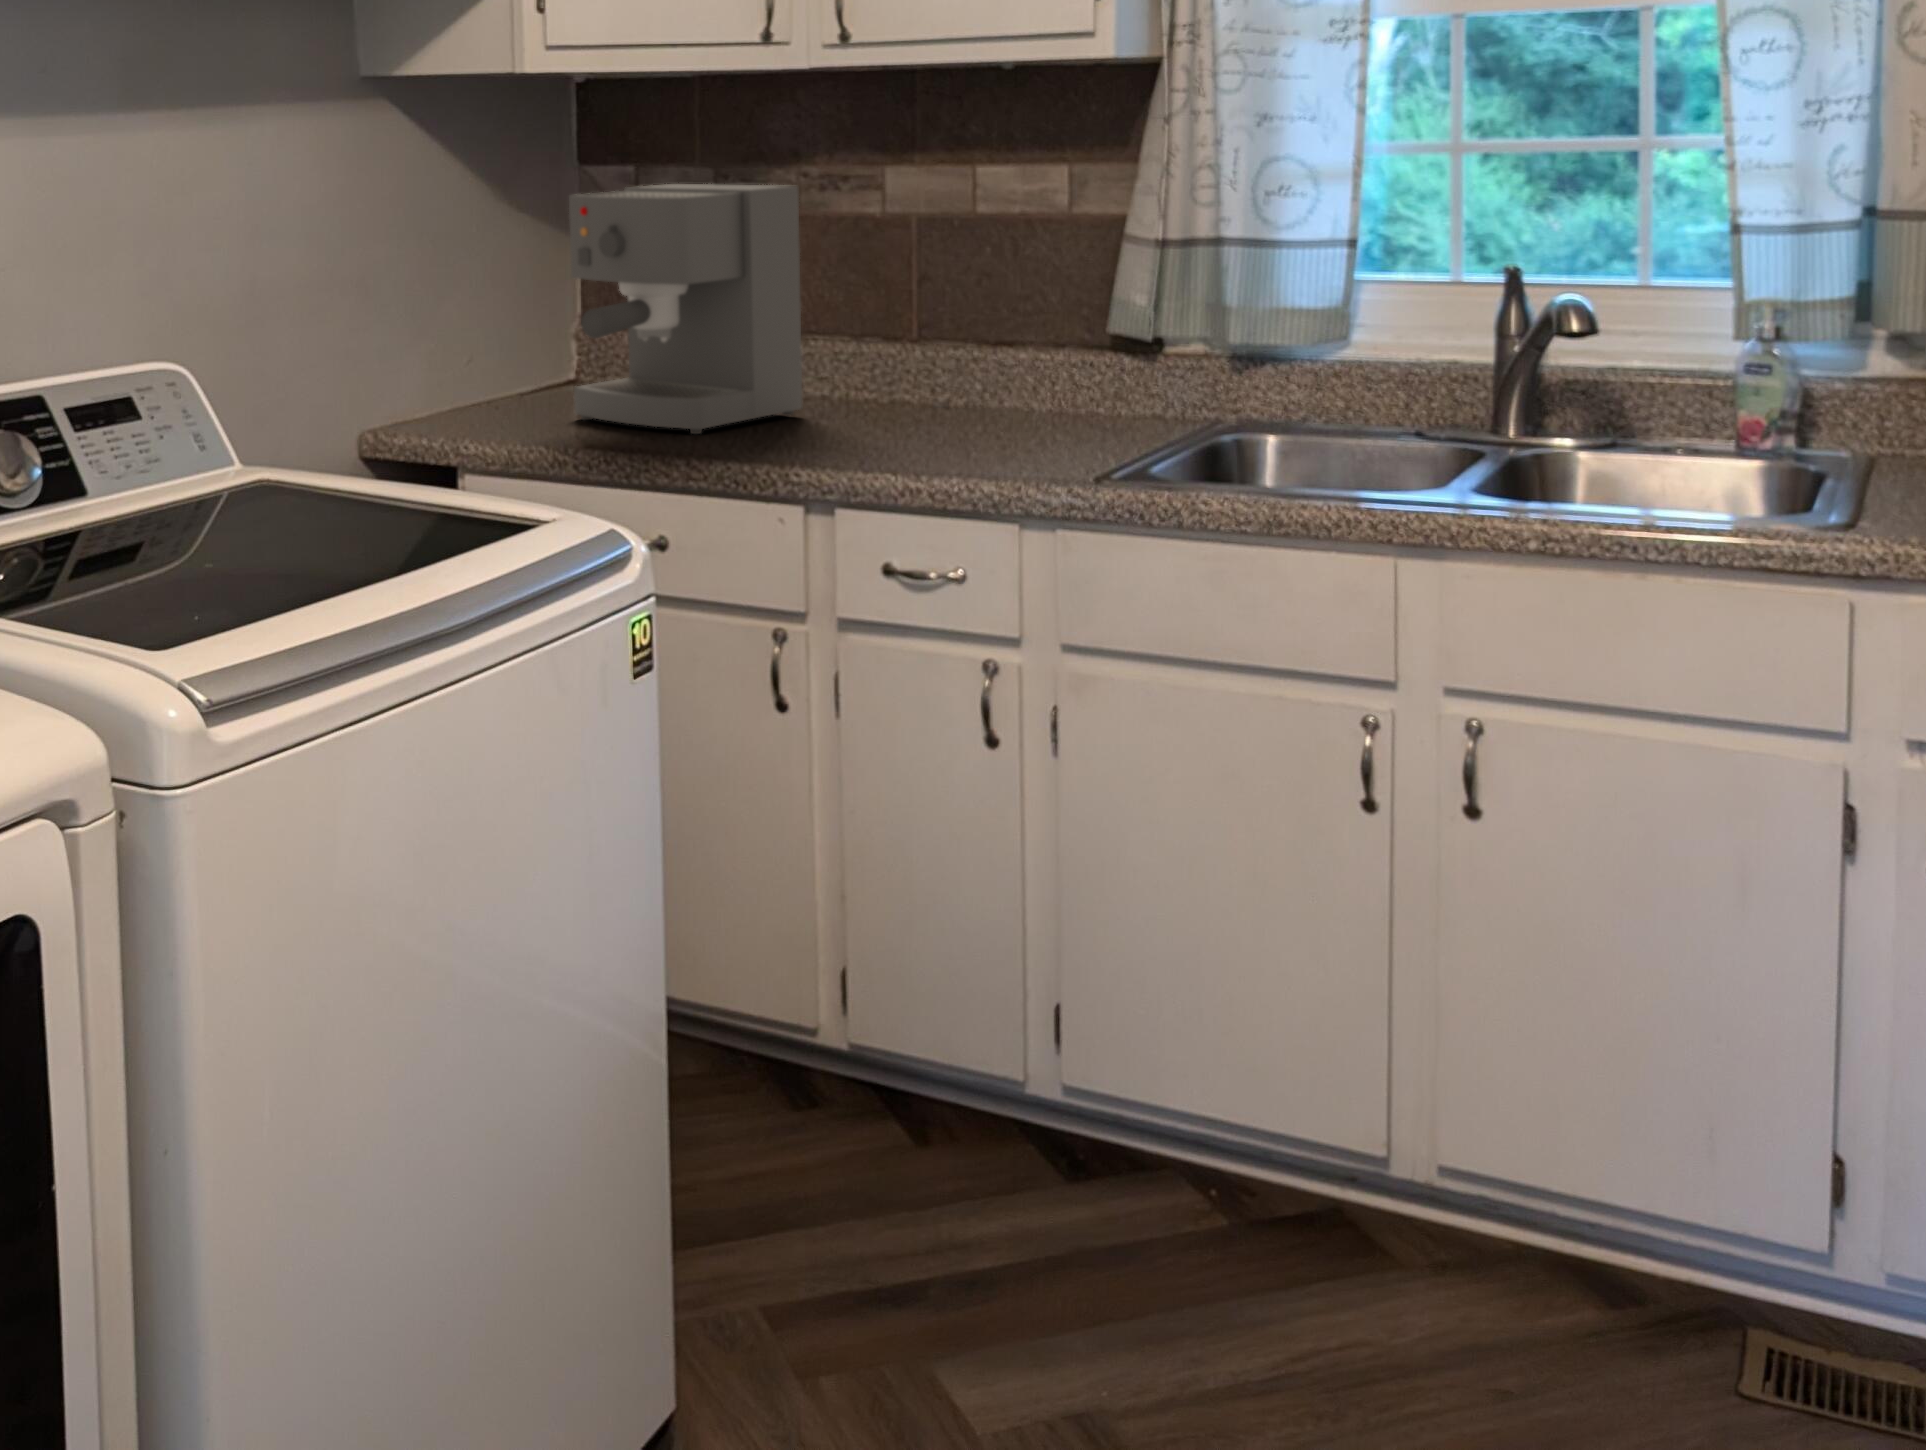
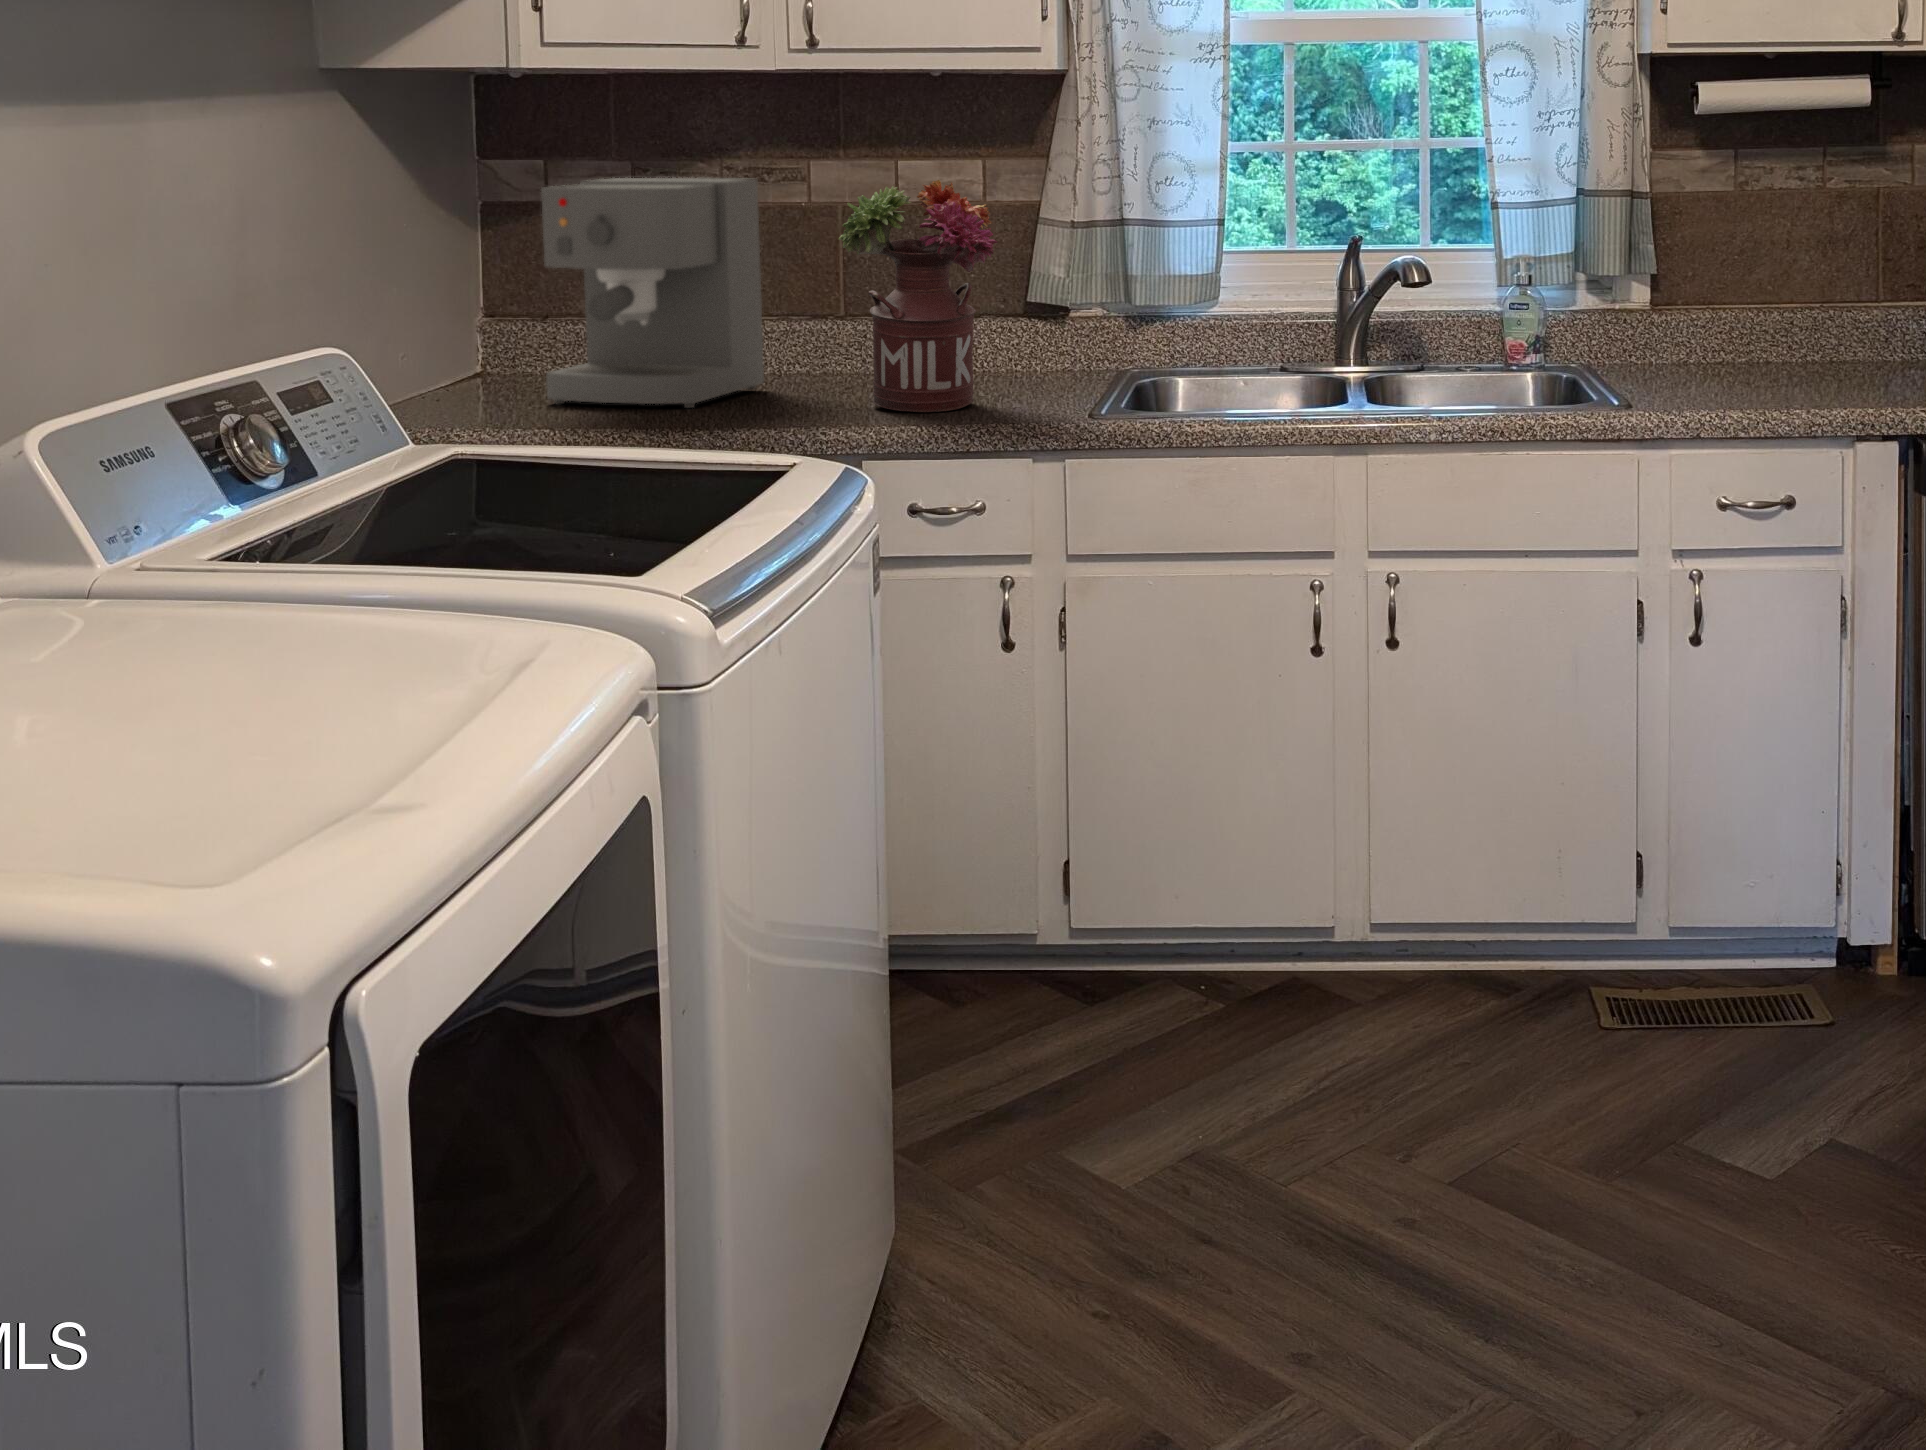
flower arrangement: none [833,190,1018,459] -> present [839,180,998,412]

